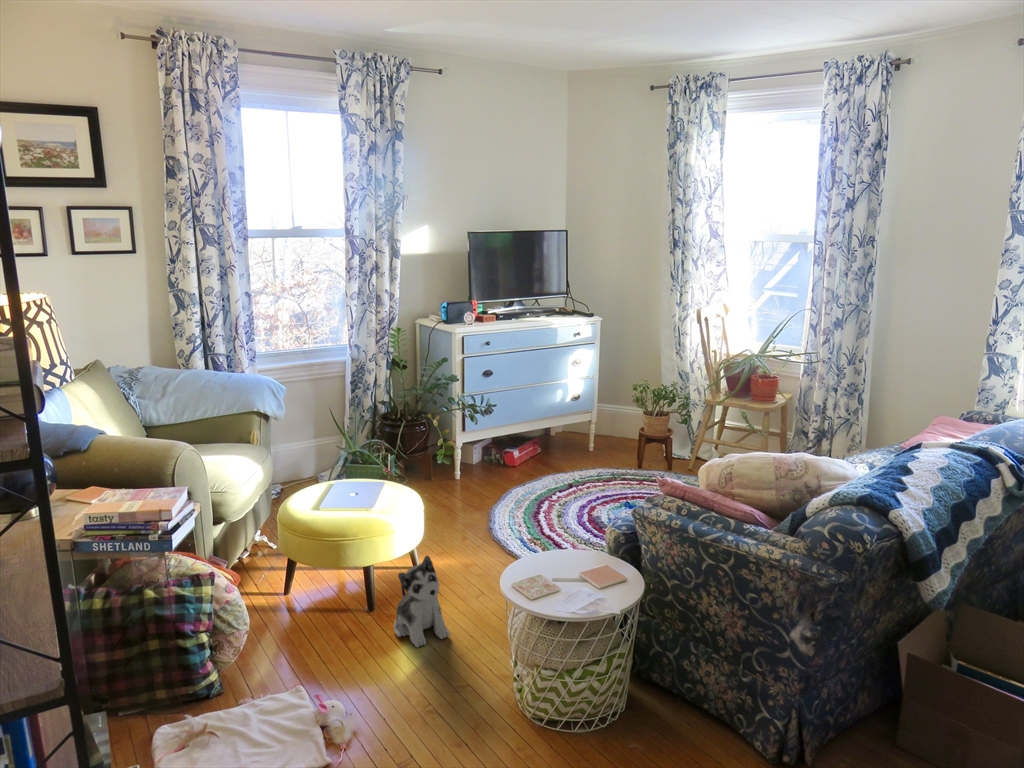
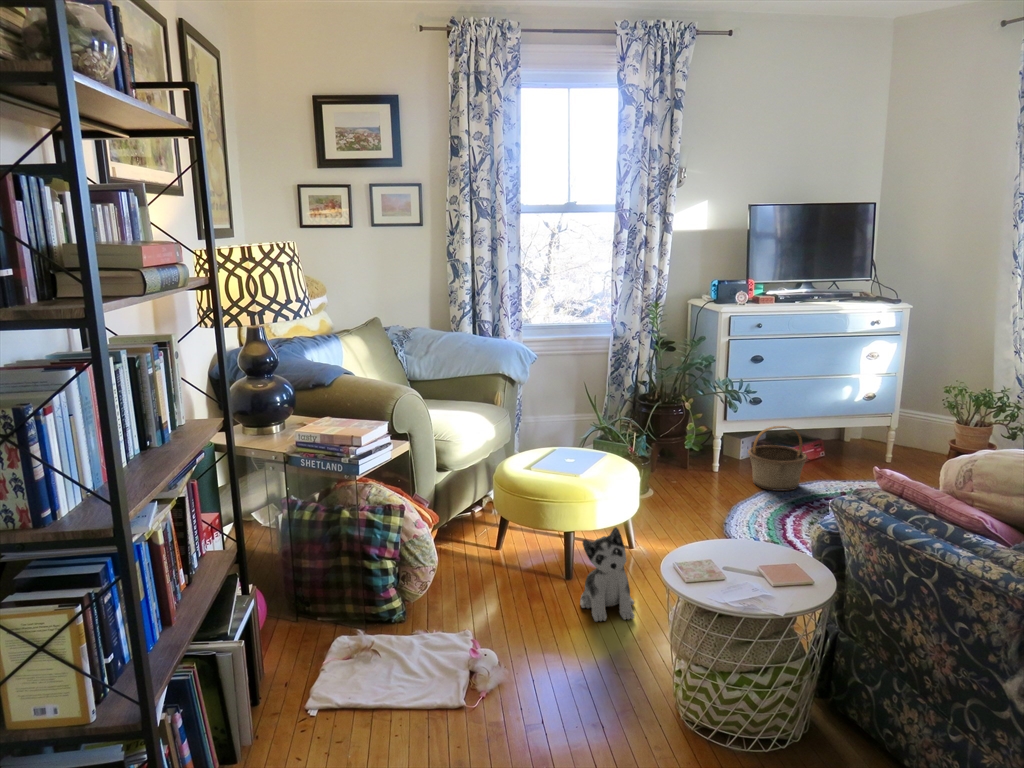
basket: none [486,431,536,489] -> present [748,426,808,491]

